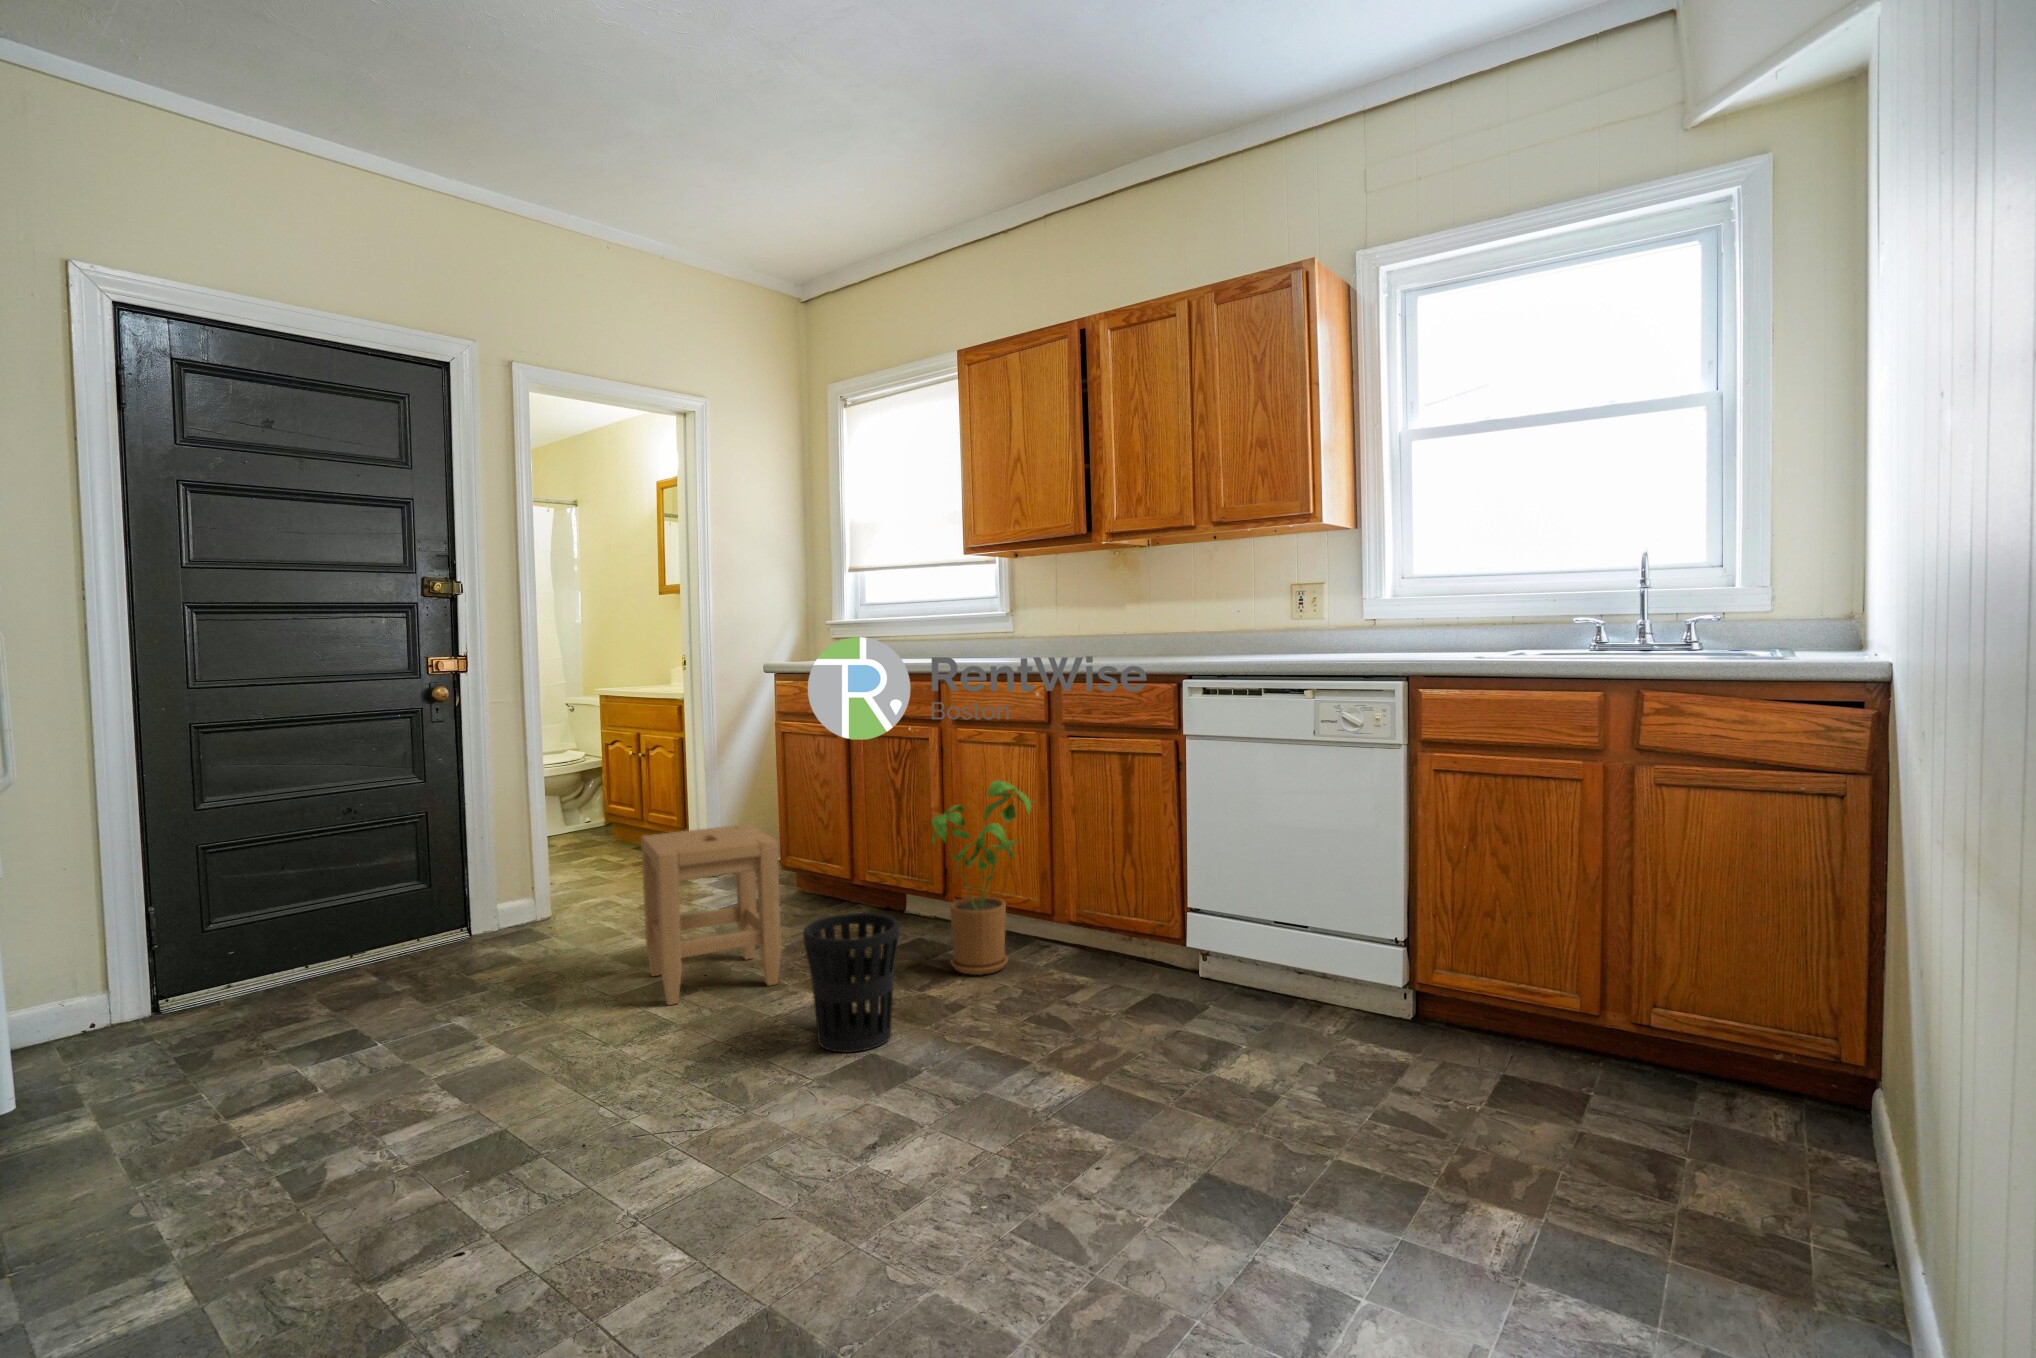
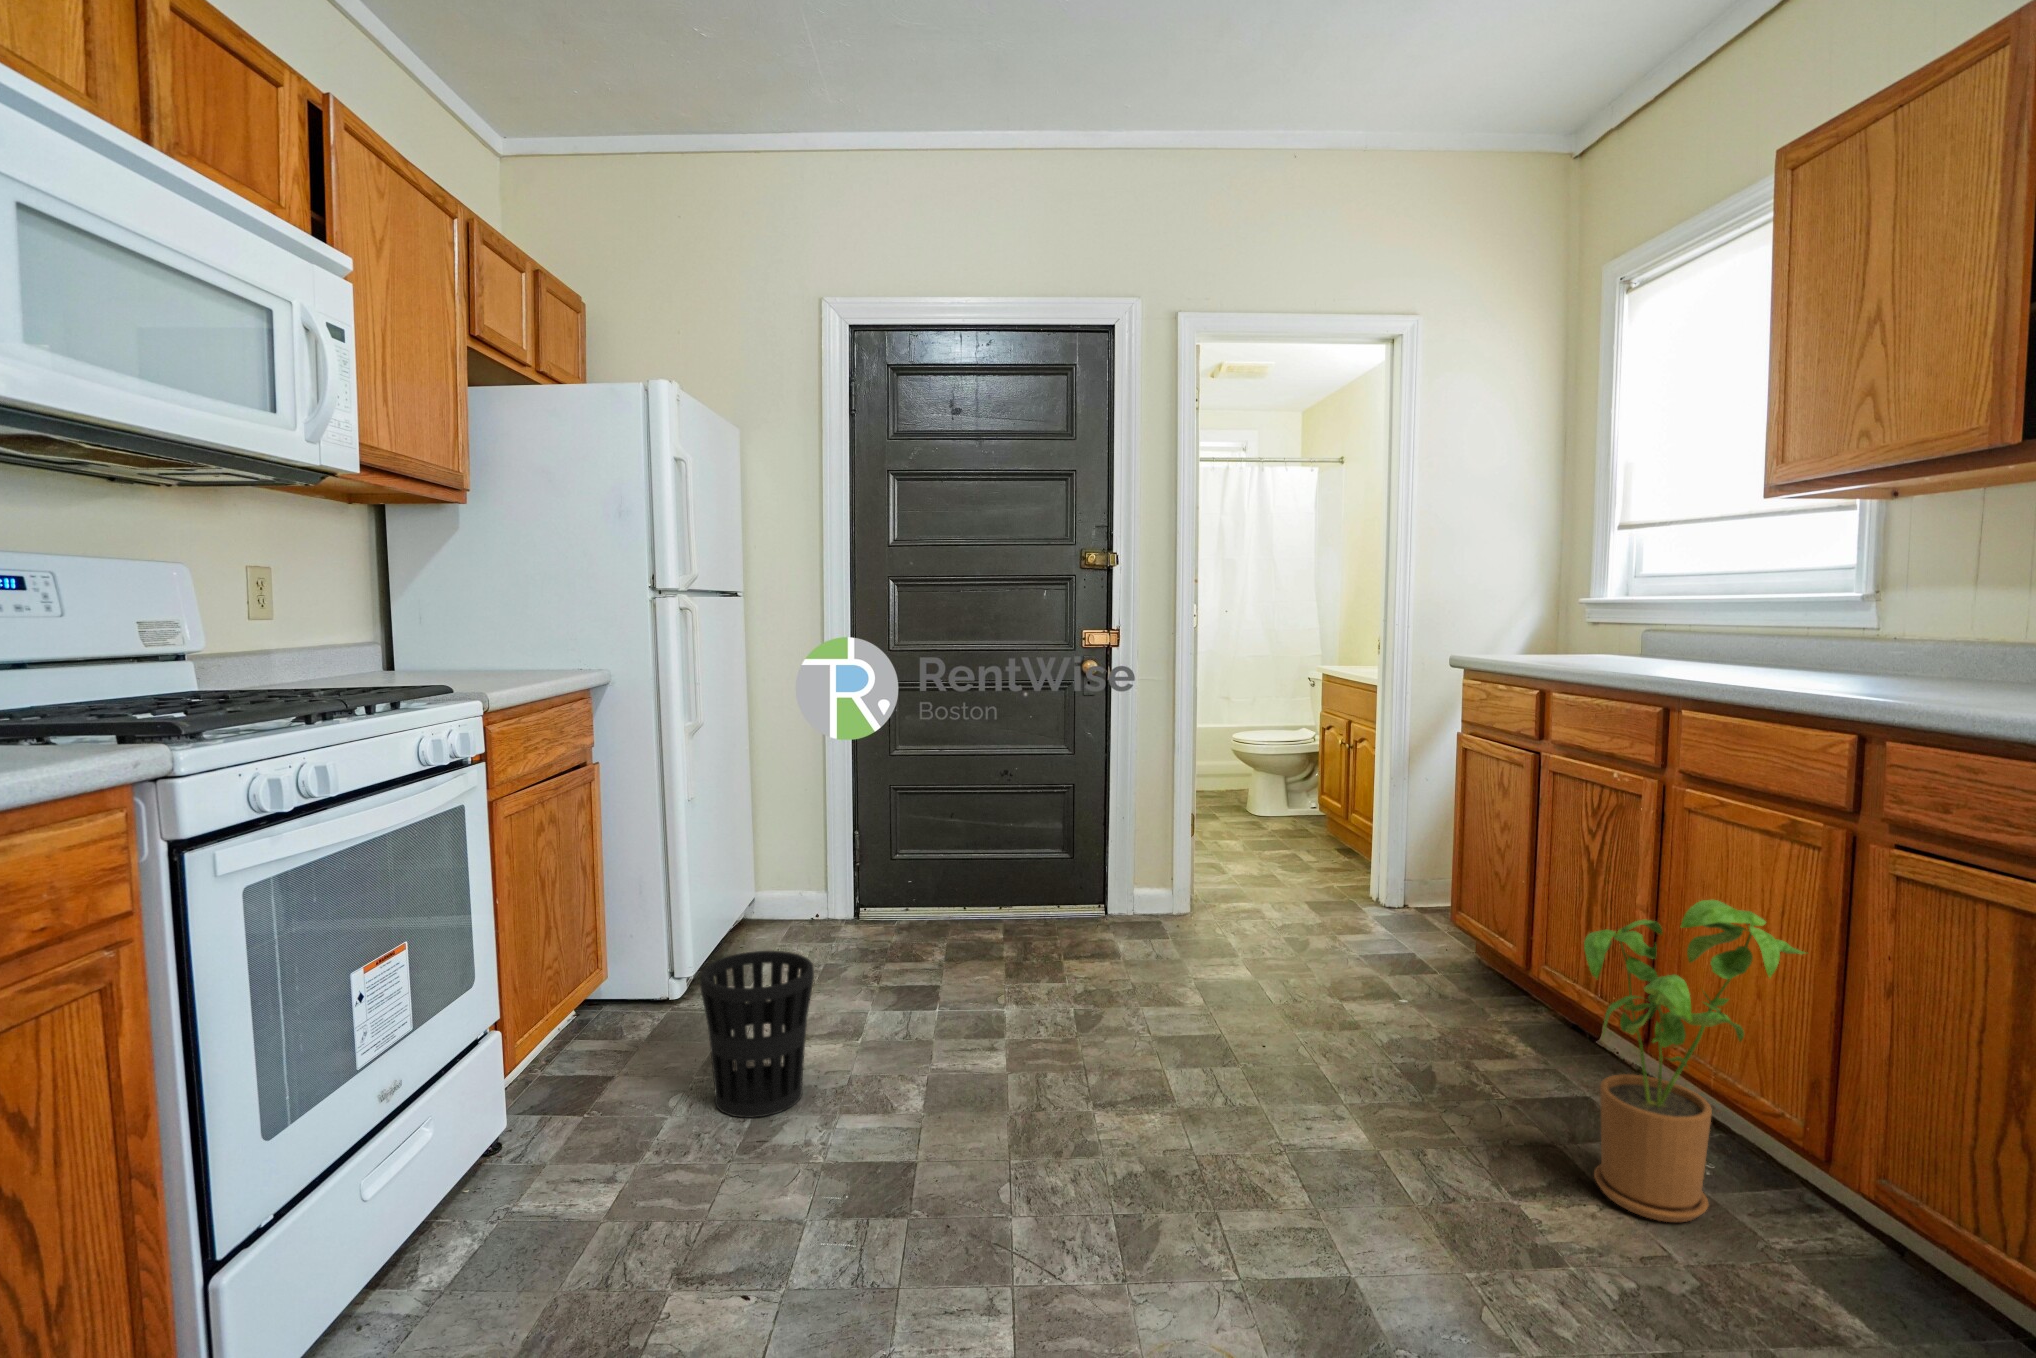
stool: present [641,824,781,1005] -> none [1186,858,1346,1096]
wastebasket: present [803,913,899,1052] -> present [700,951,814,1118]

